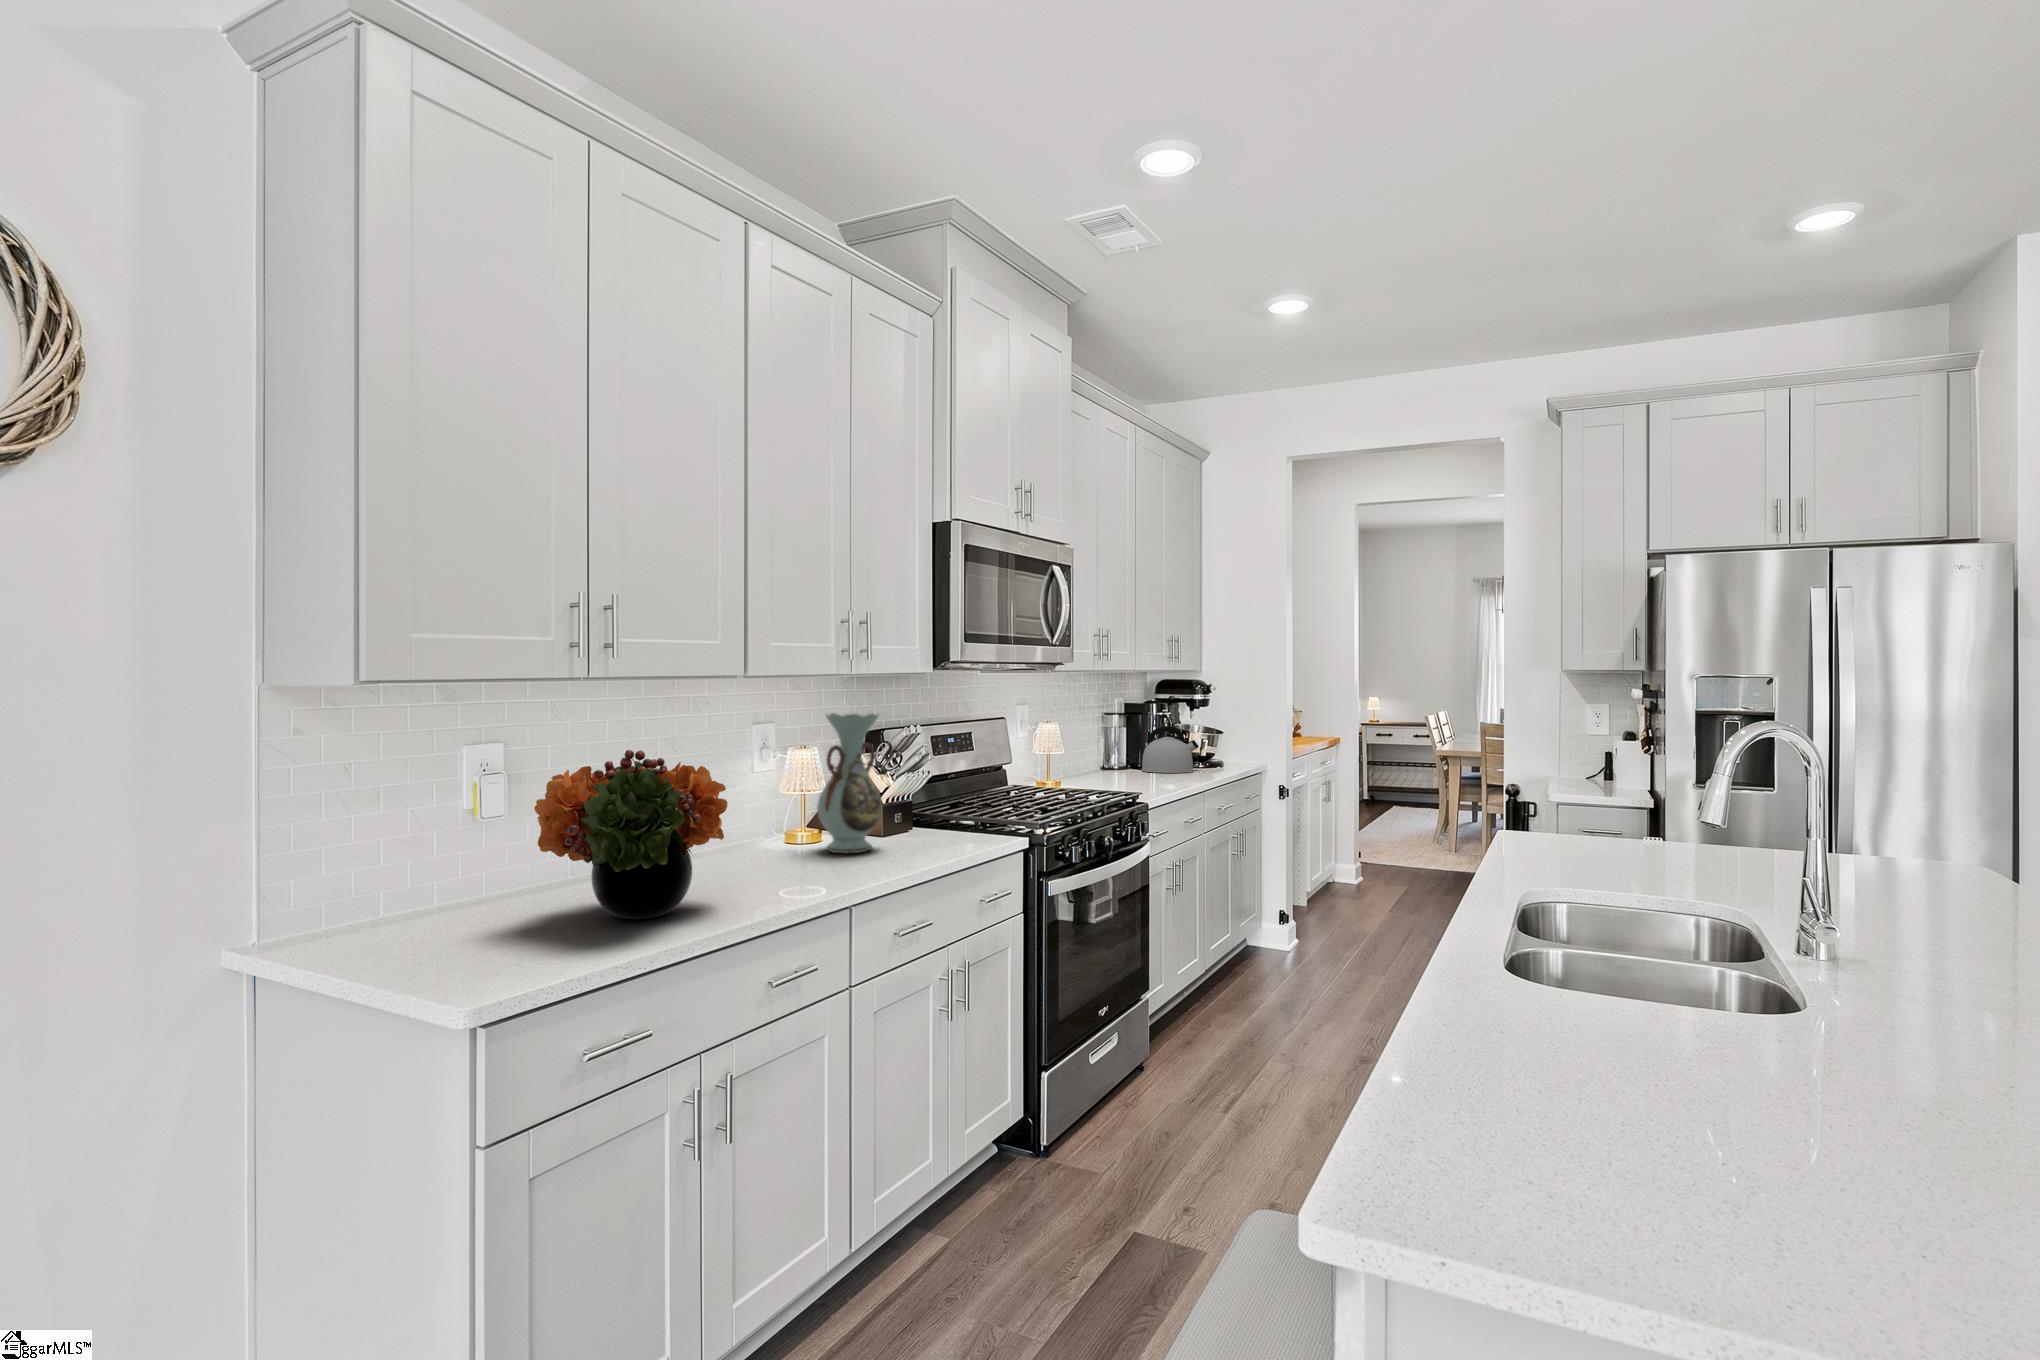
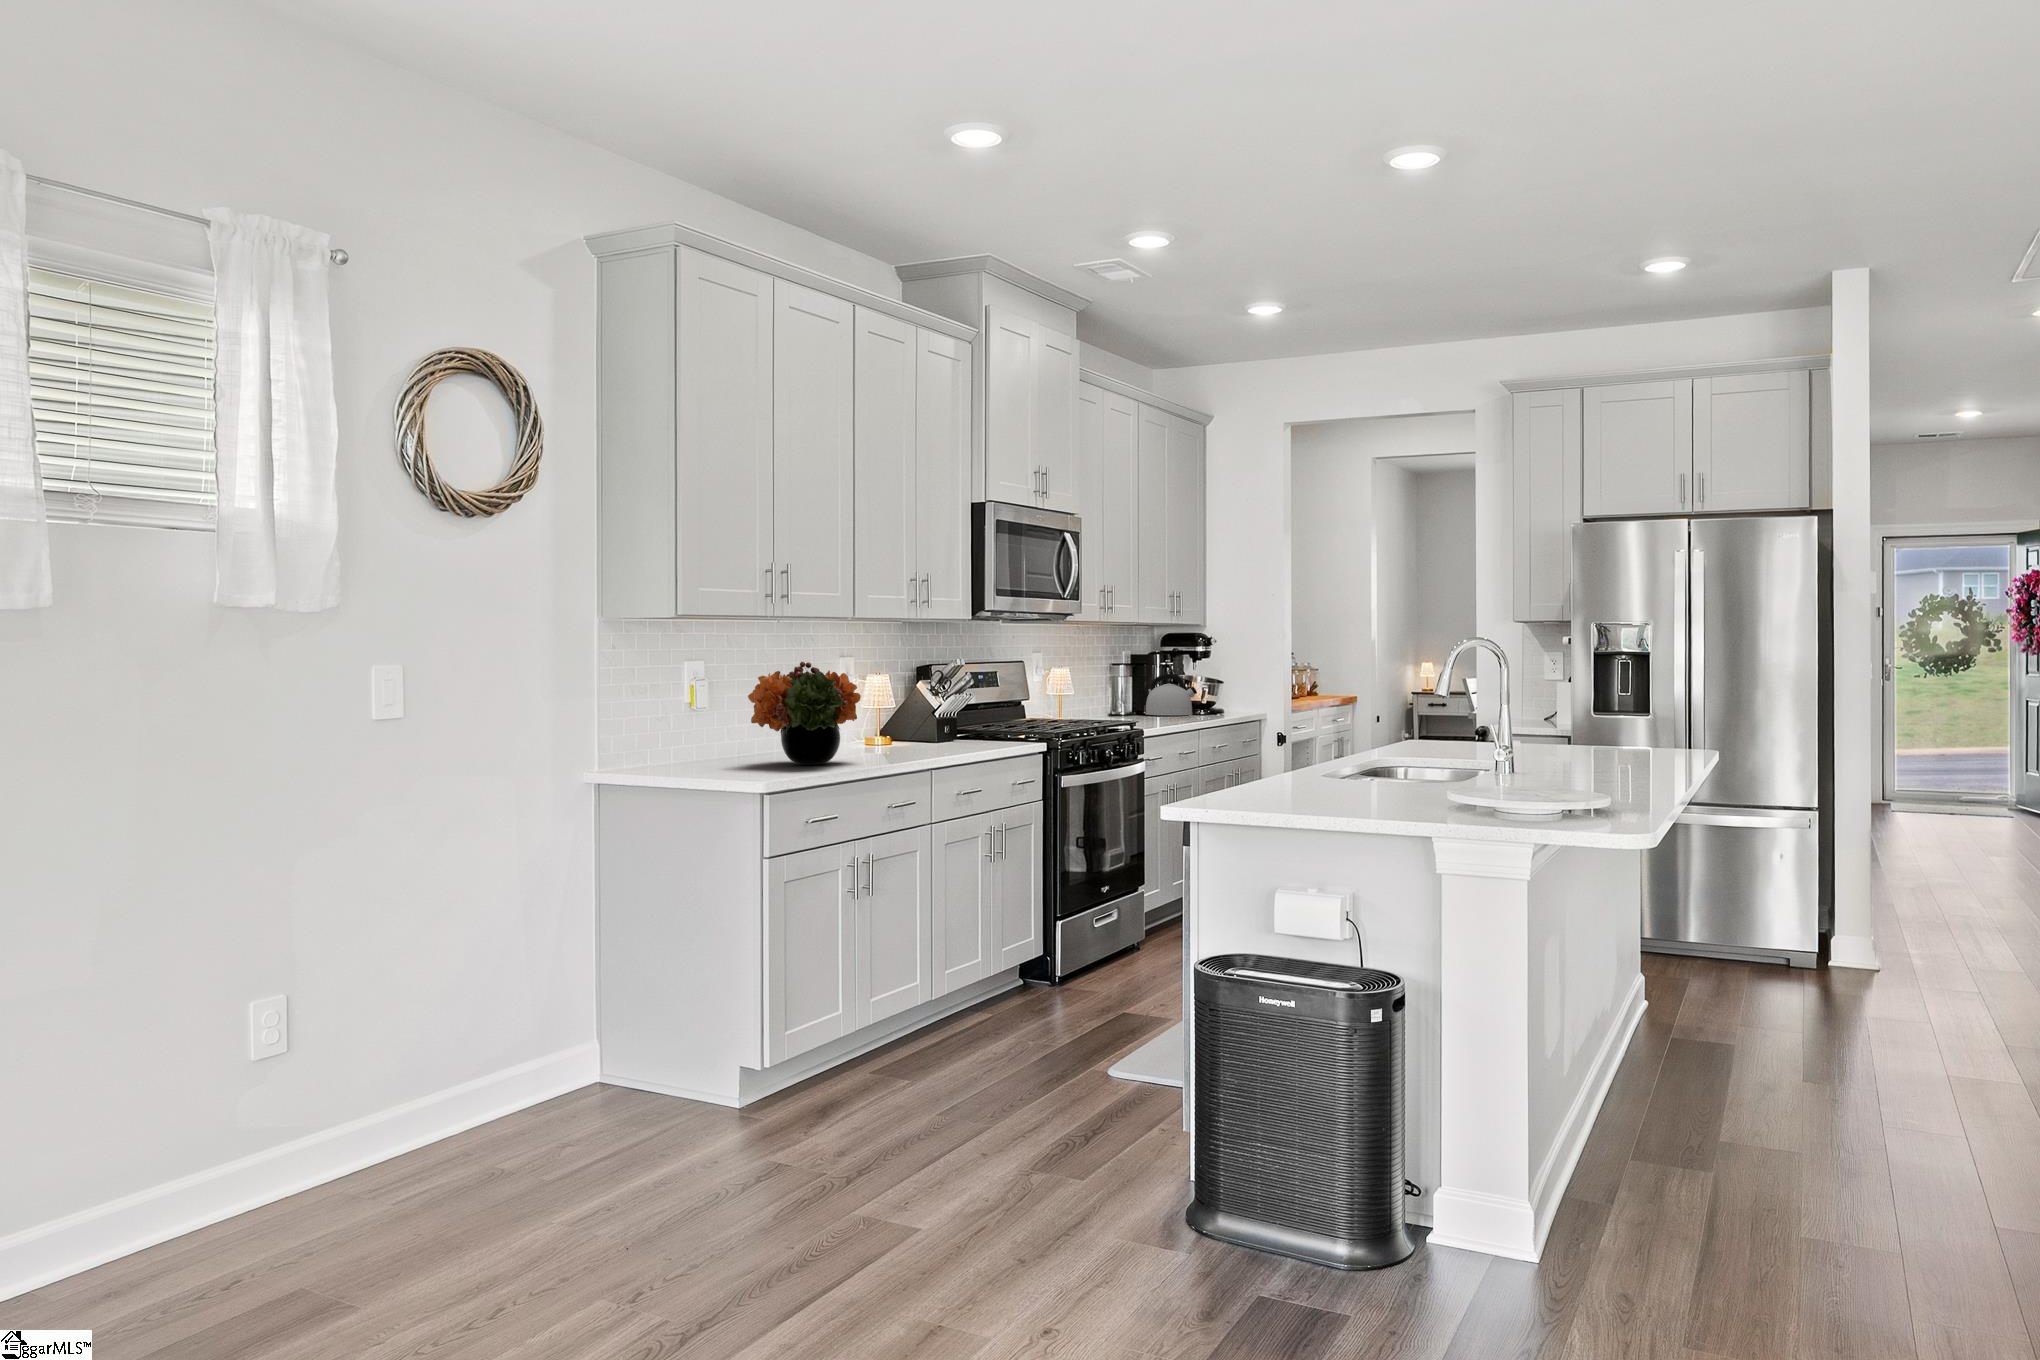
decorative vase: present [817,713,882,853] -> none [895,646,941,747]

